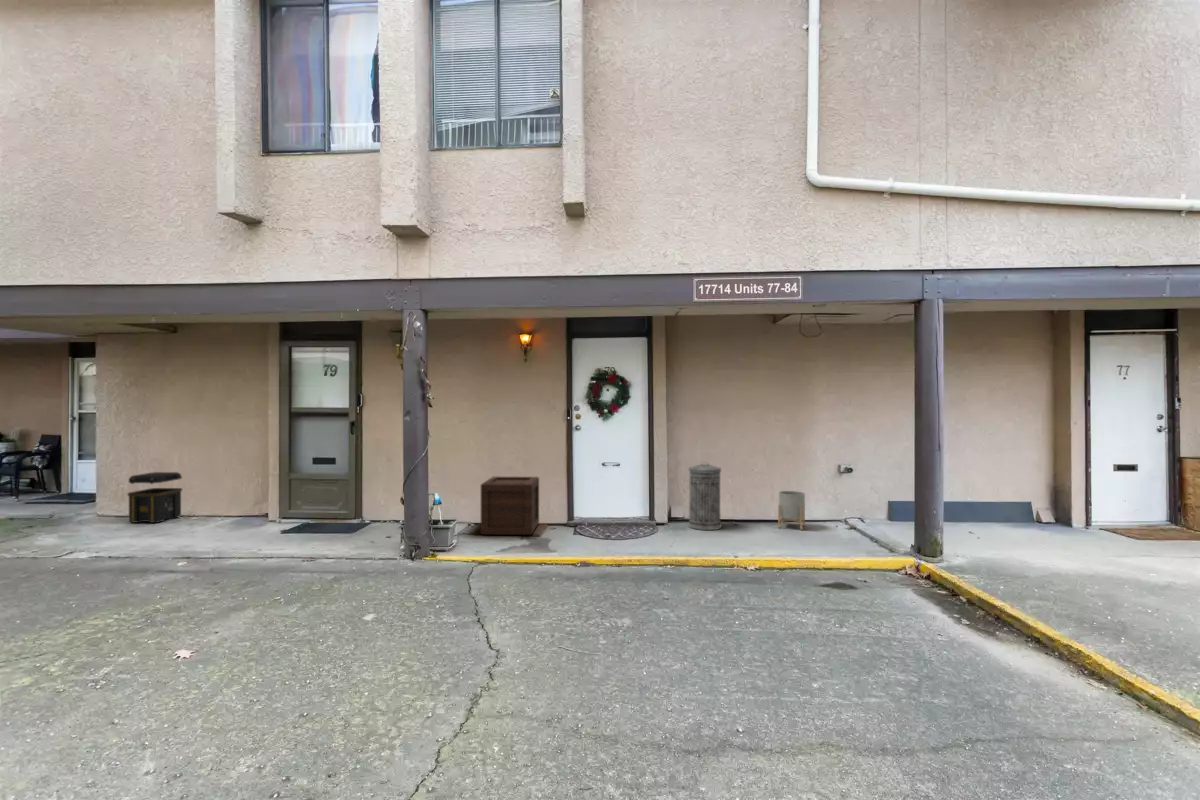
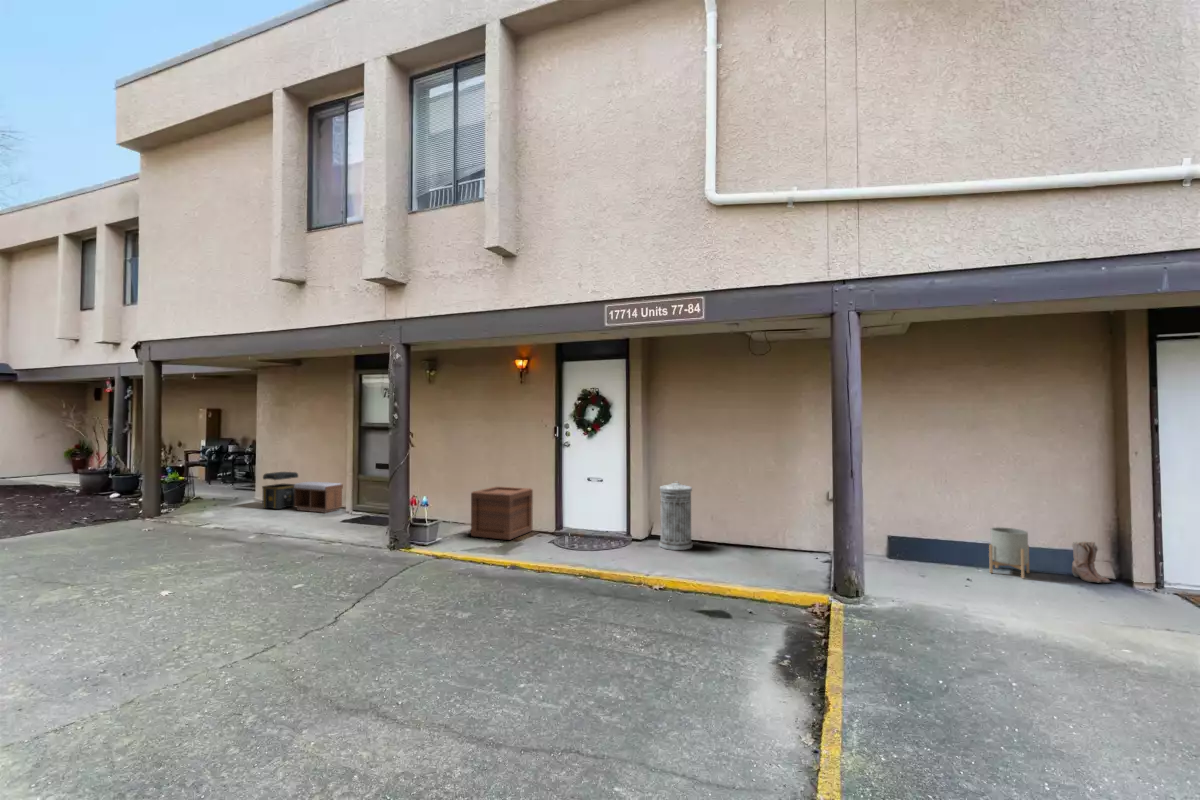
bench: none [183,483,257,522] -> present [294,482,343,513]
planter: present [778,491,805,530] -> present [989,527,1029,578]
boots: none [1029,495,1061,527] -> present [1072,541,1110,583]

